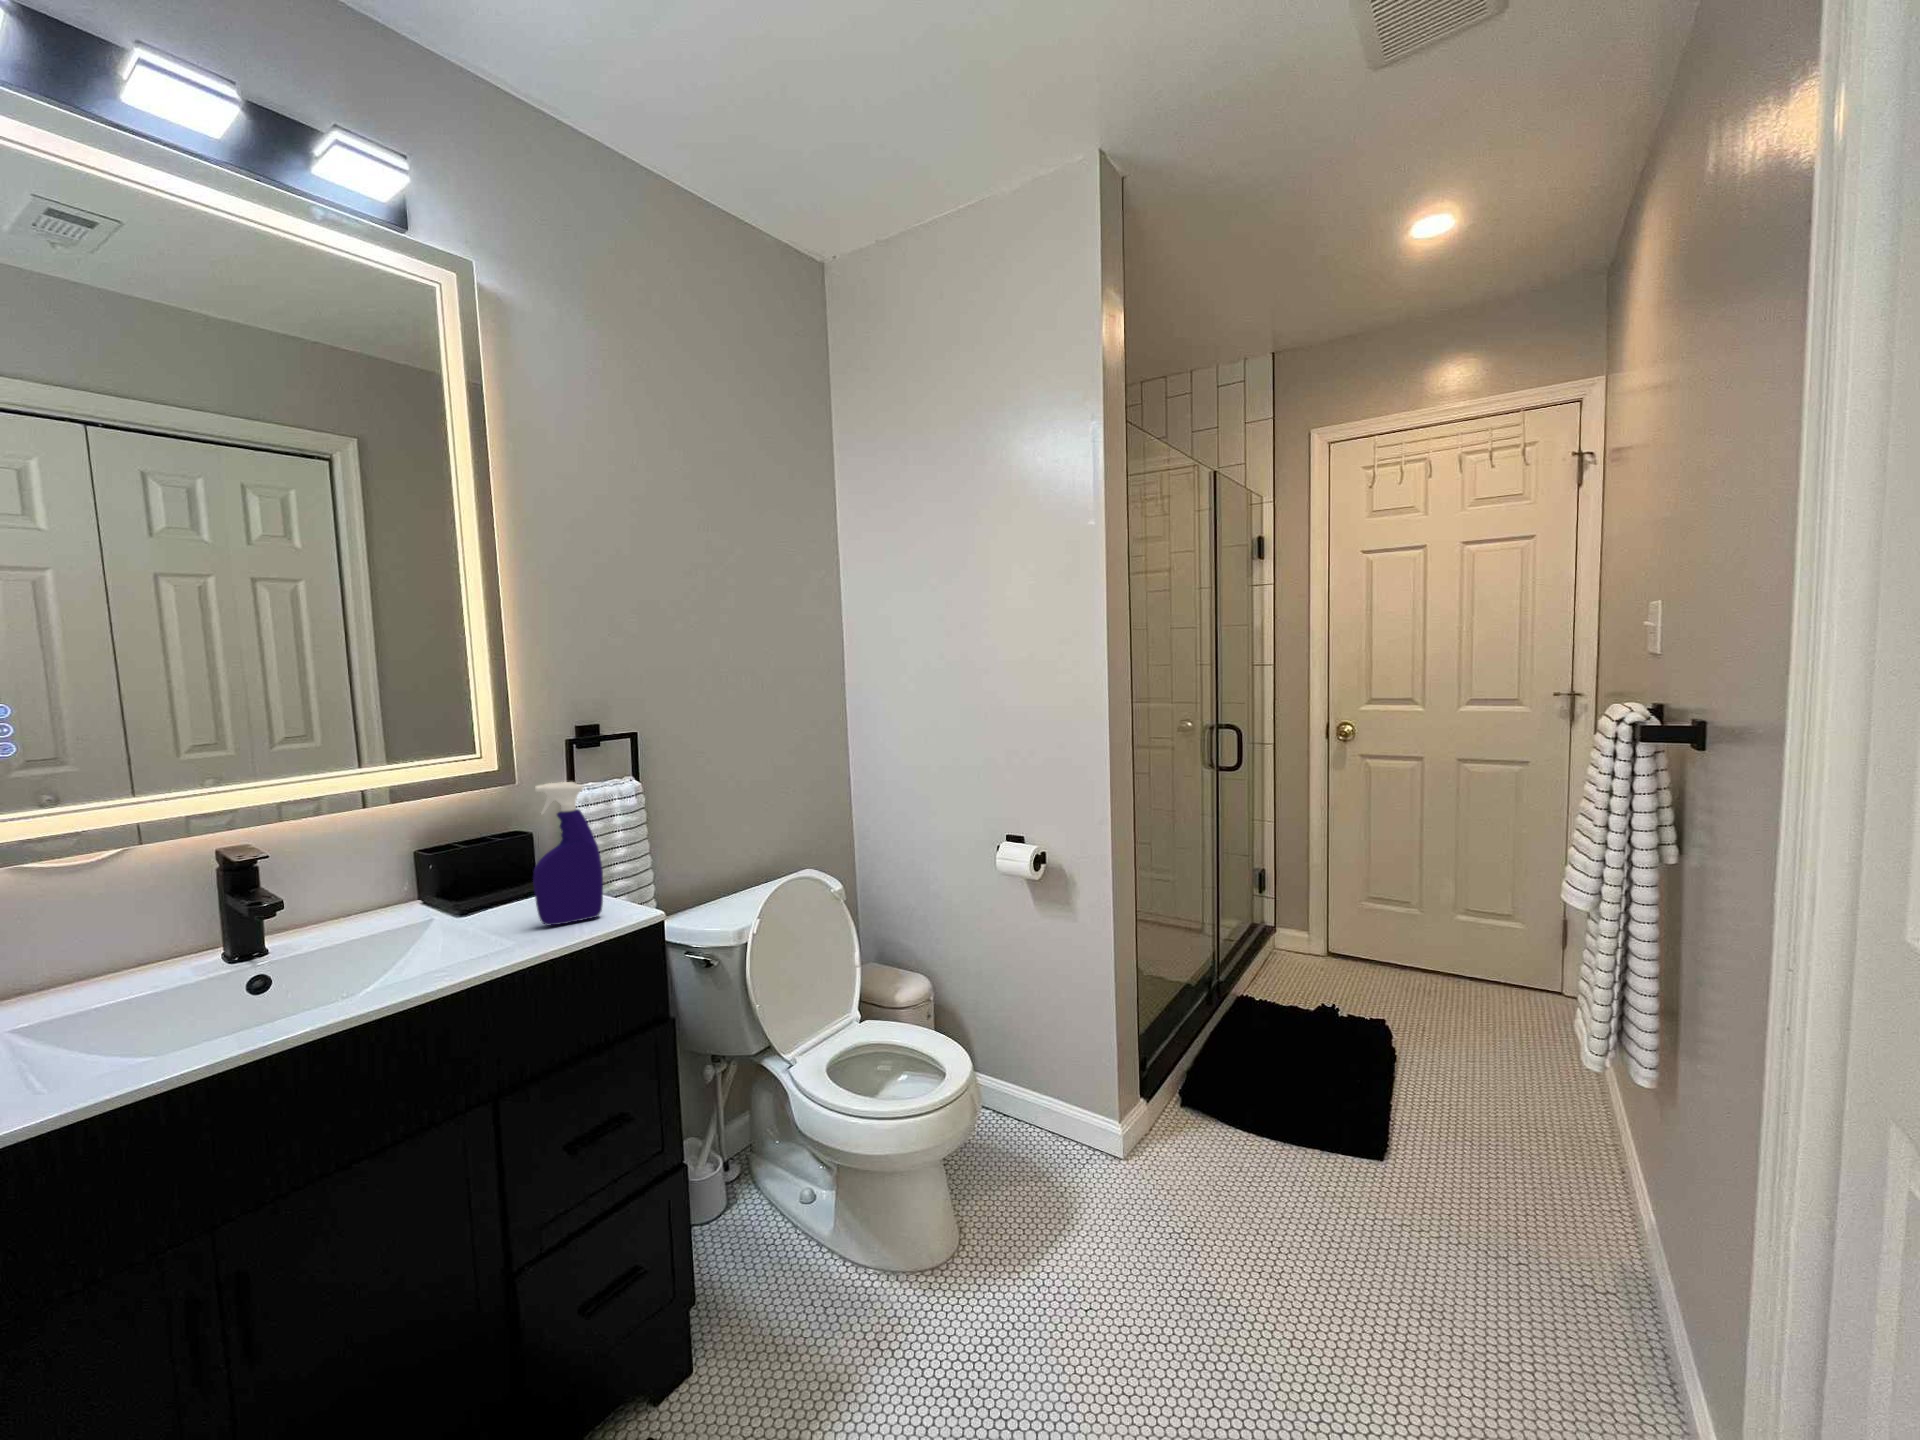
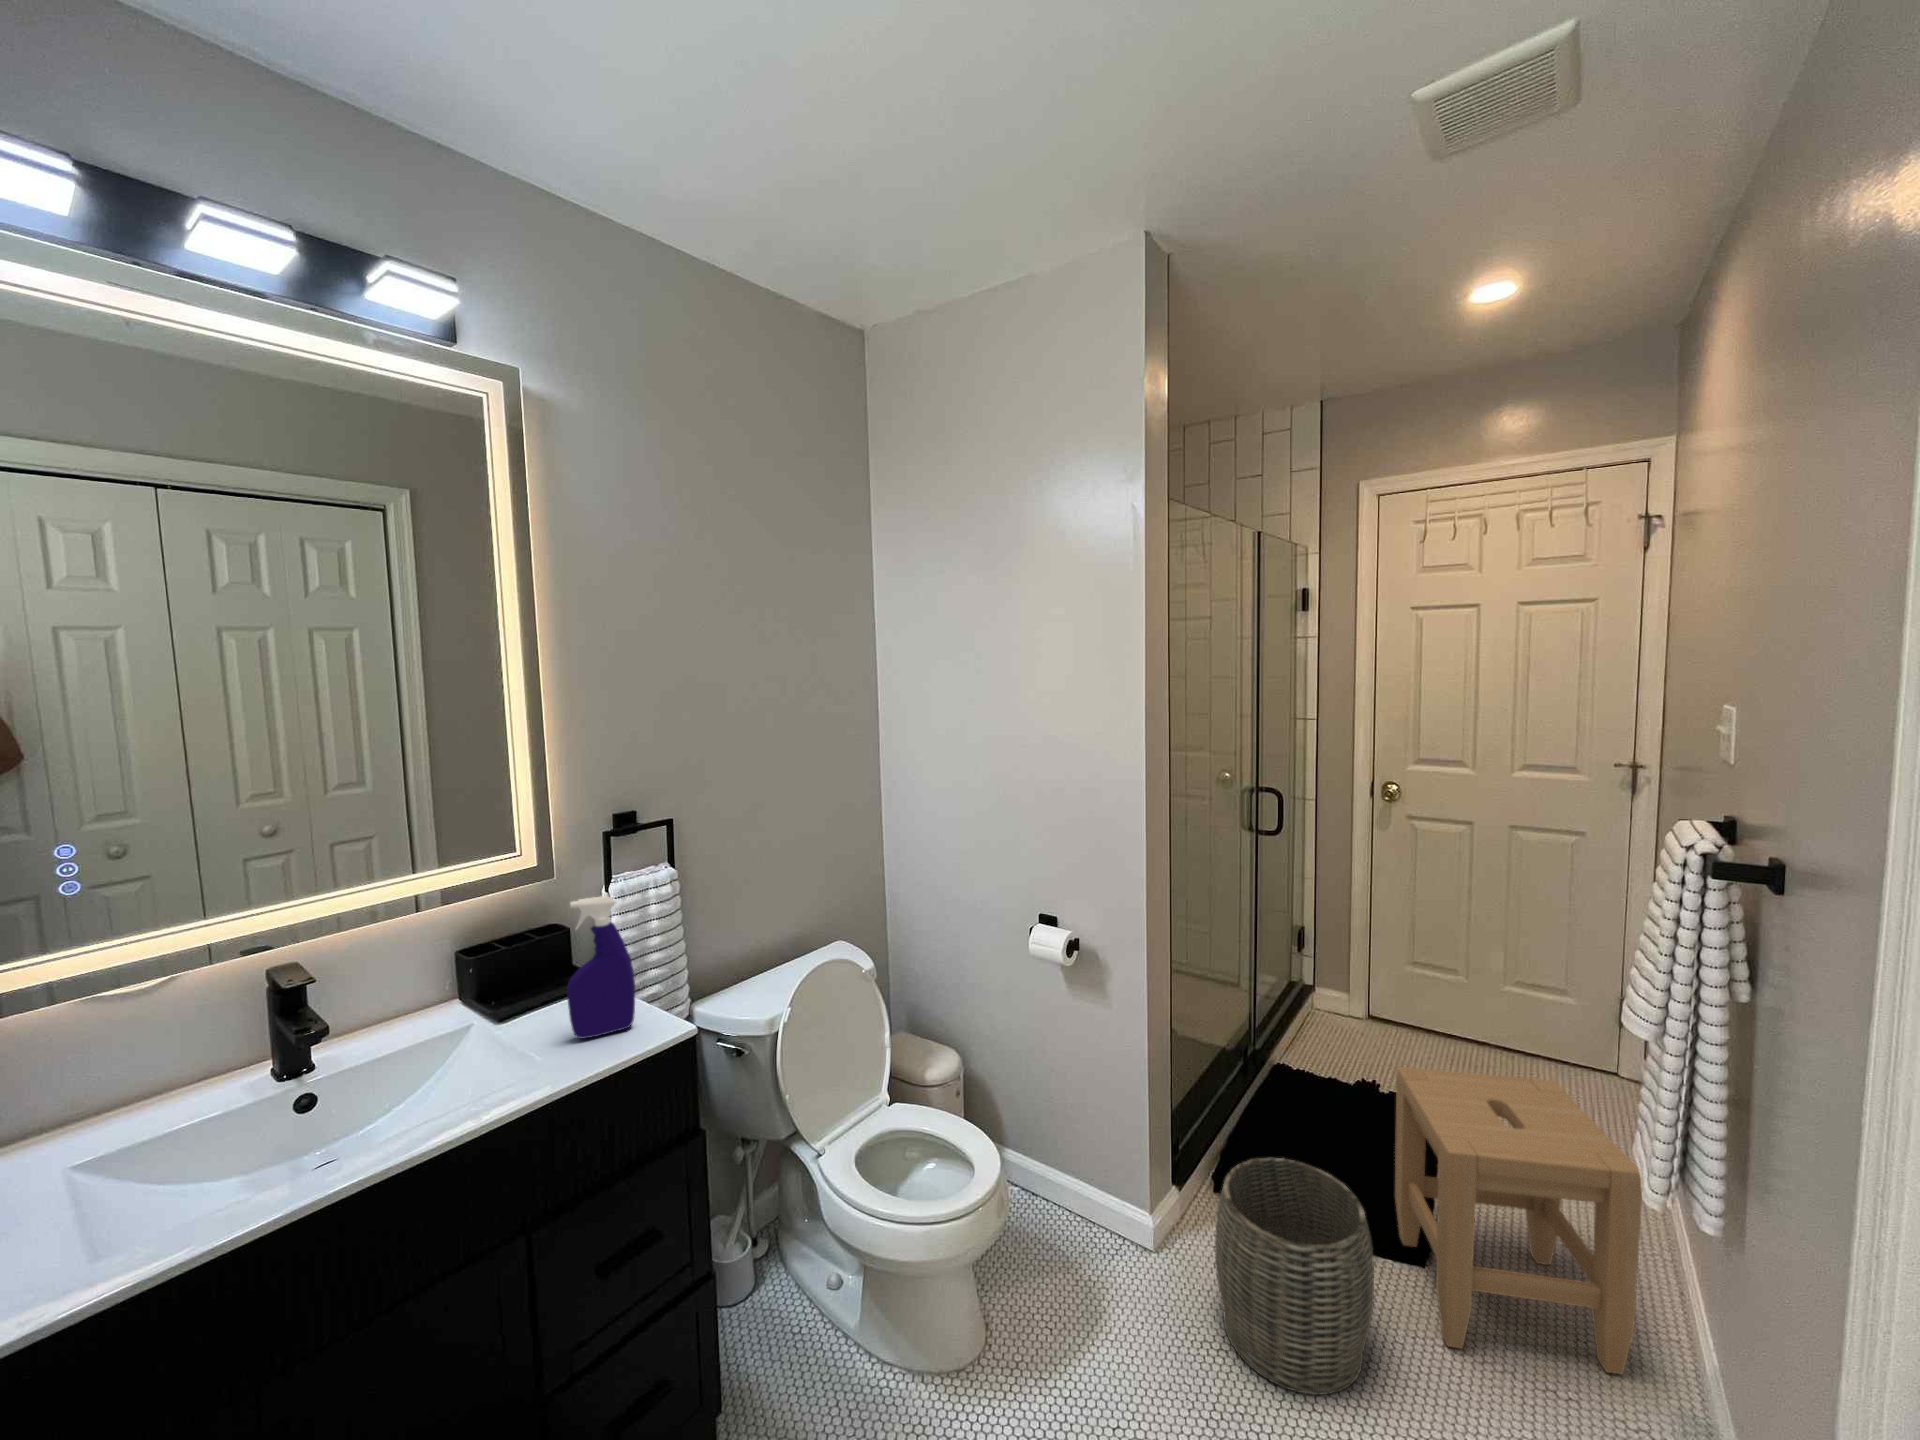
stool: none [1353,971,1583,1240] -> present [1395,1067,1643,1374]
woven basket: none [1183,1057,1335,1272] -> present [1215,1158,1374,1395]

